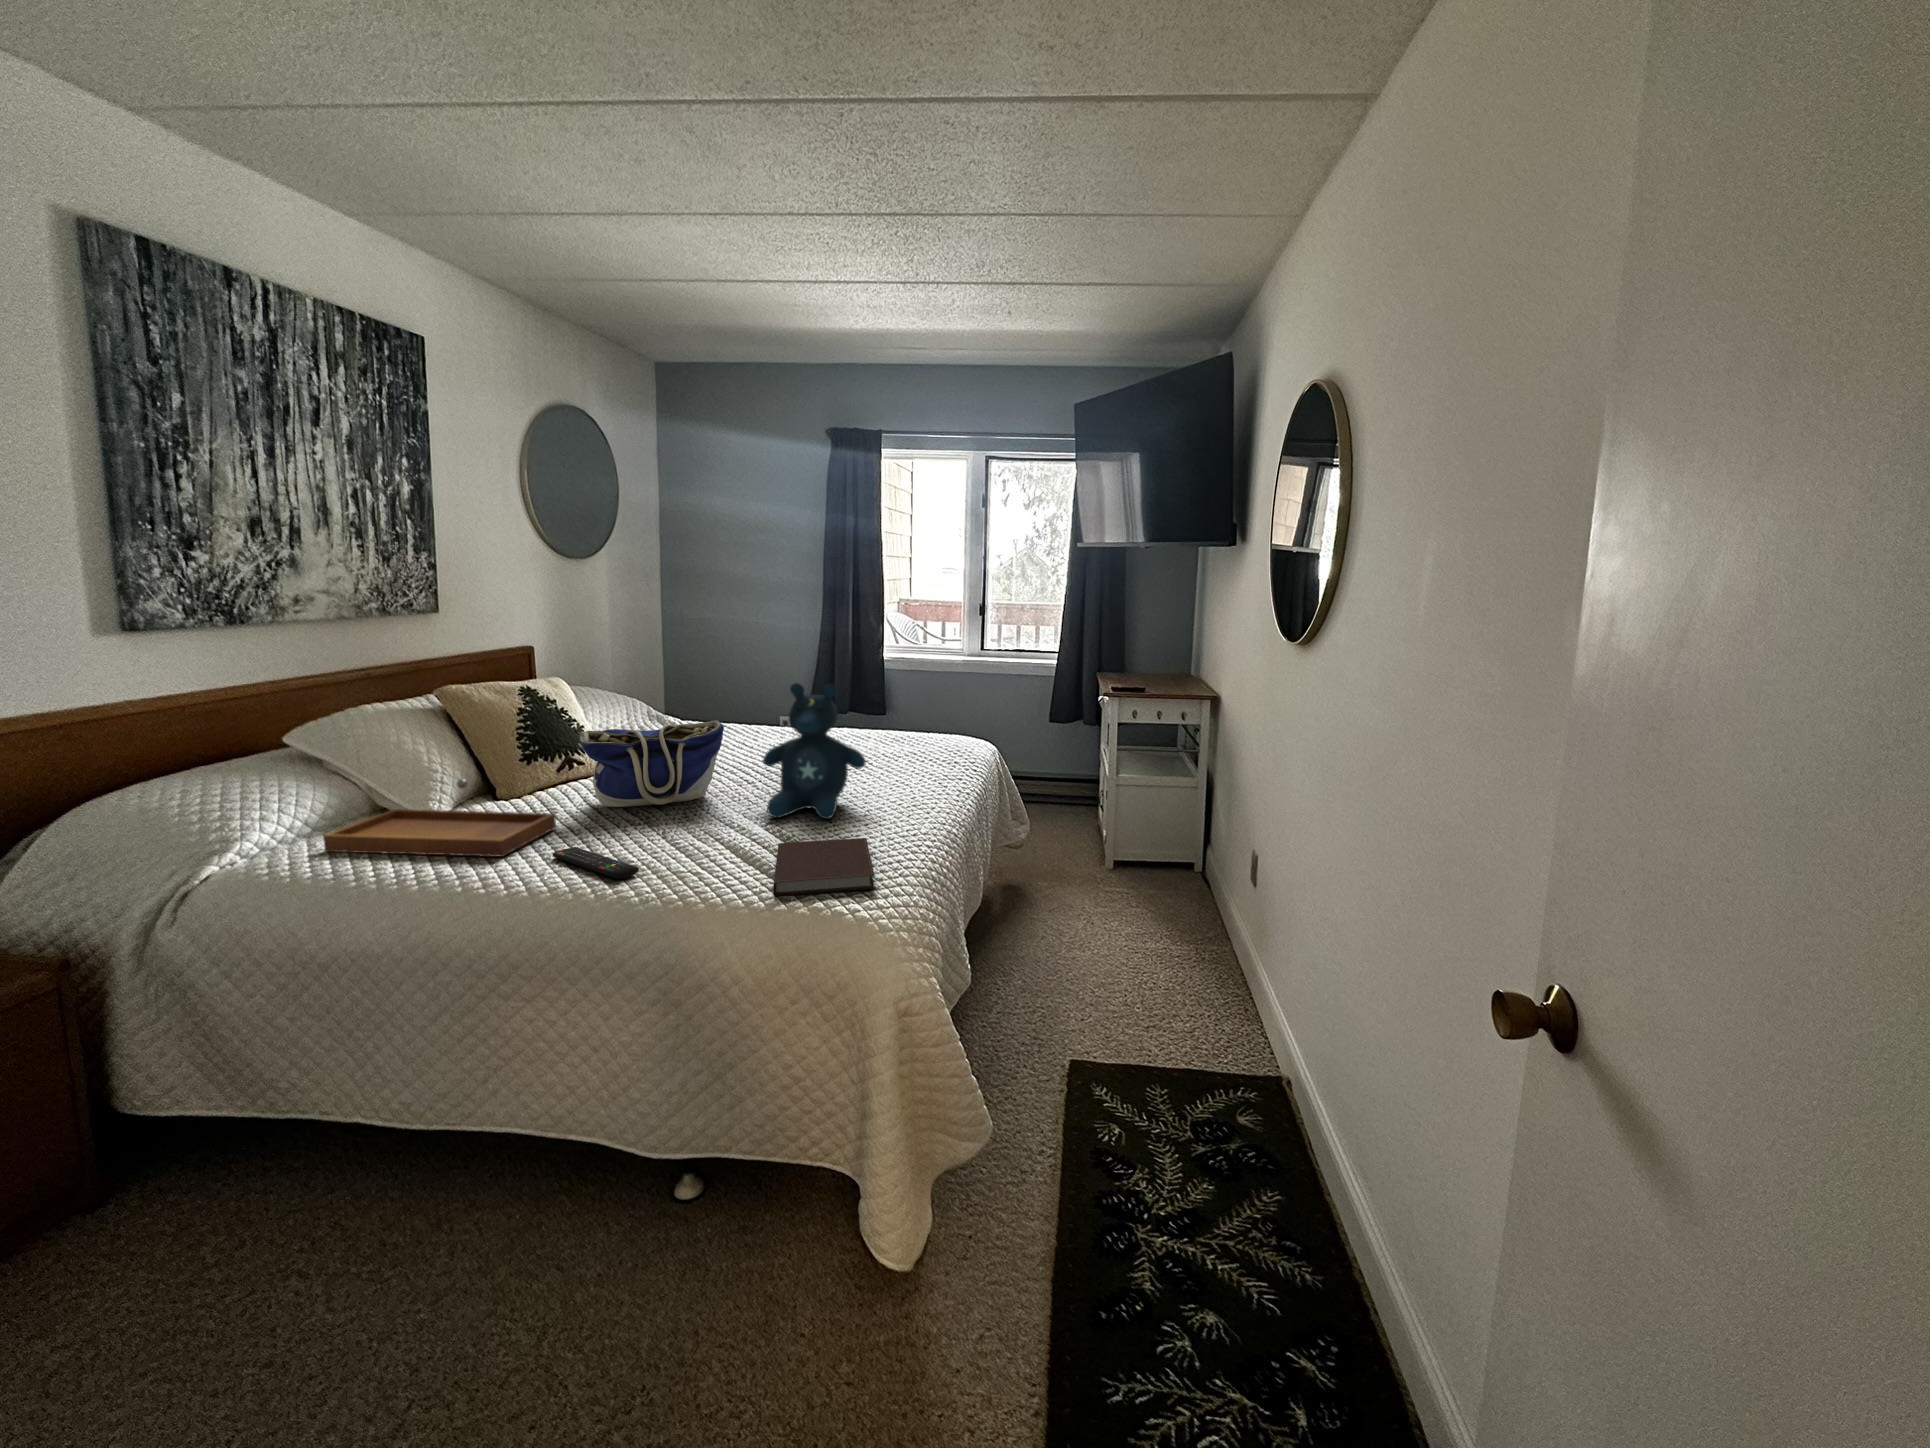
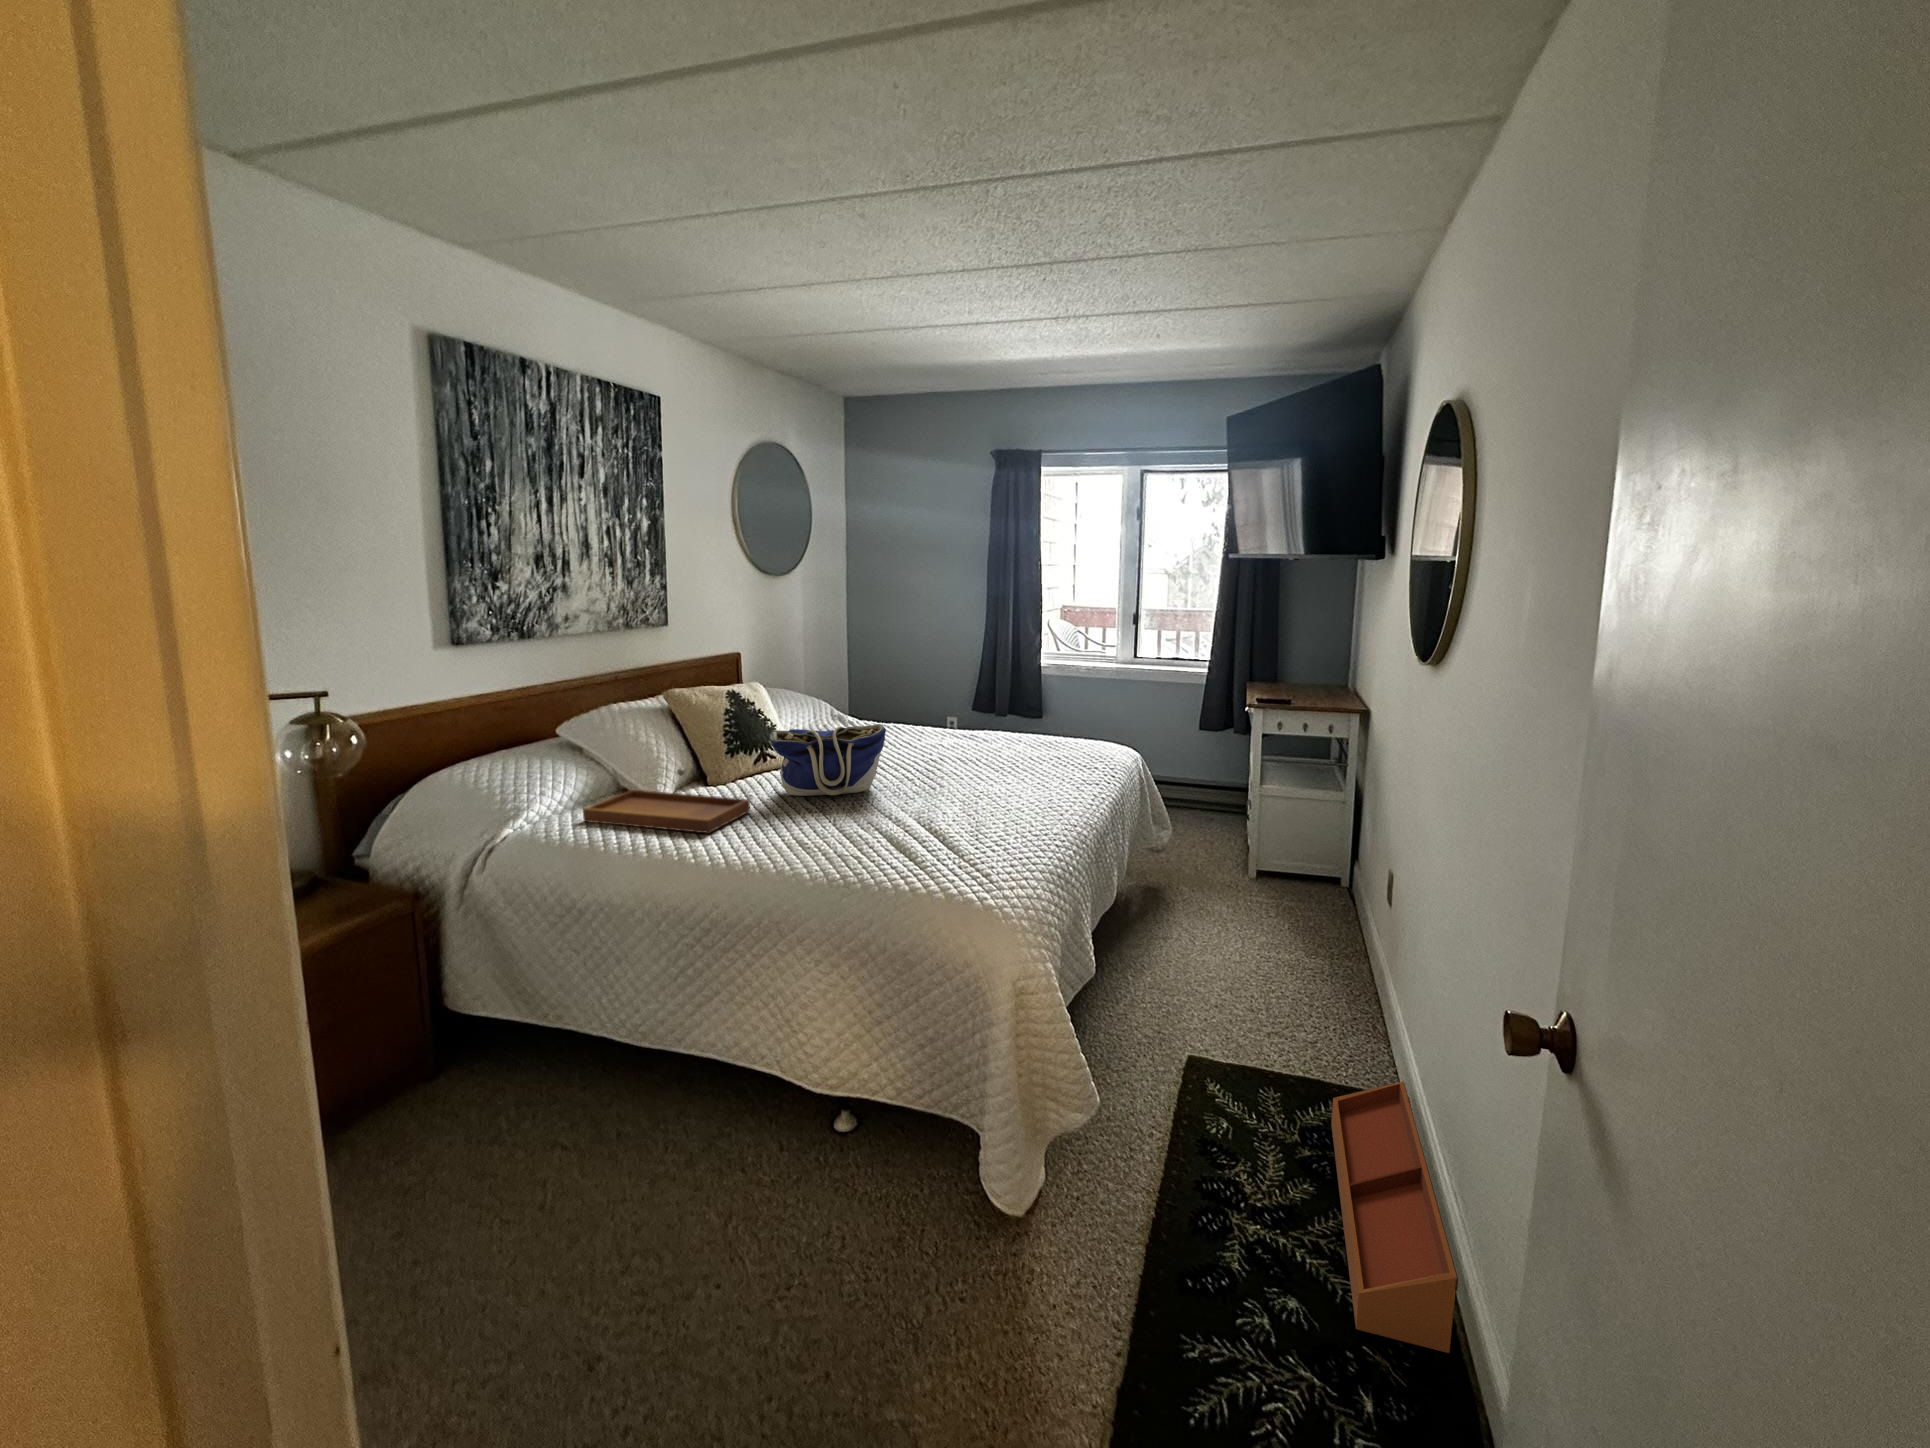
stuffed bear: present [763,683,866,819] -> none [918,693,1006,815]
notebook: present [774,838,874,895] -> none [916,835,1002,881]
remote control: present [553,847,639,879] -> none [746,829,811,858]
storage bin: none [1222,1064,1376,1342] -> present [1331,1081,1458,1353]

